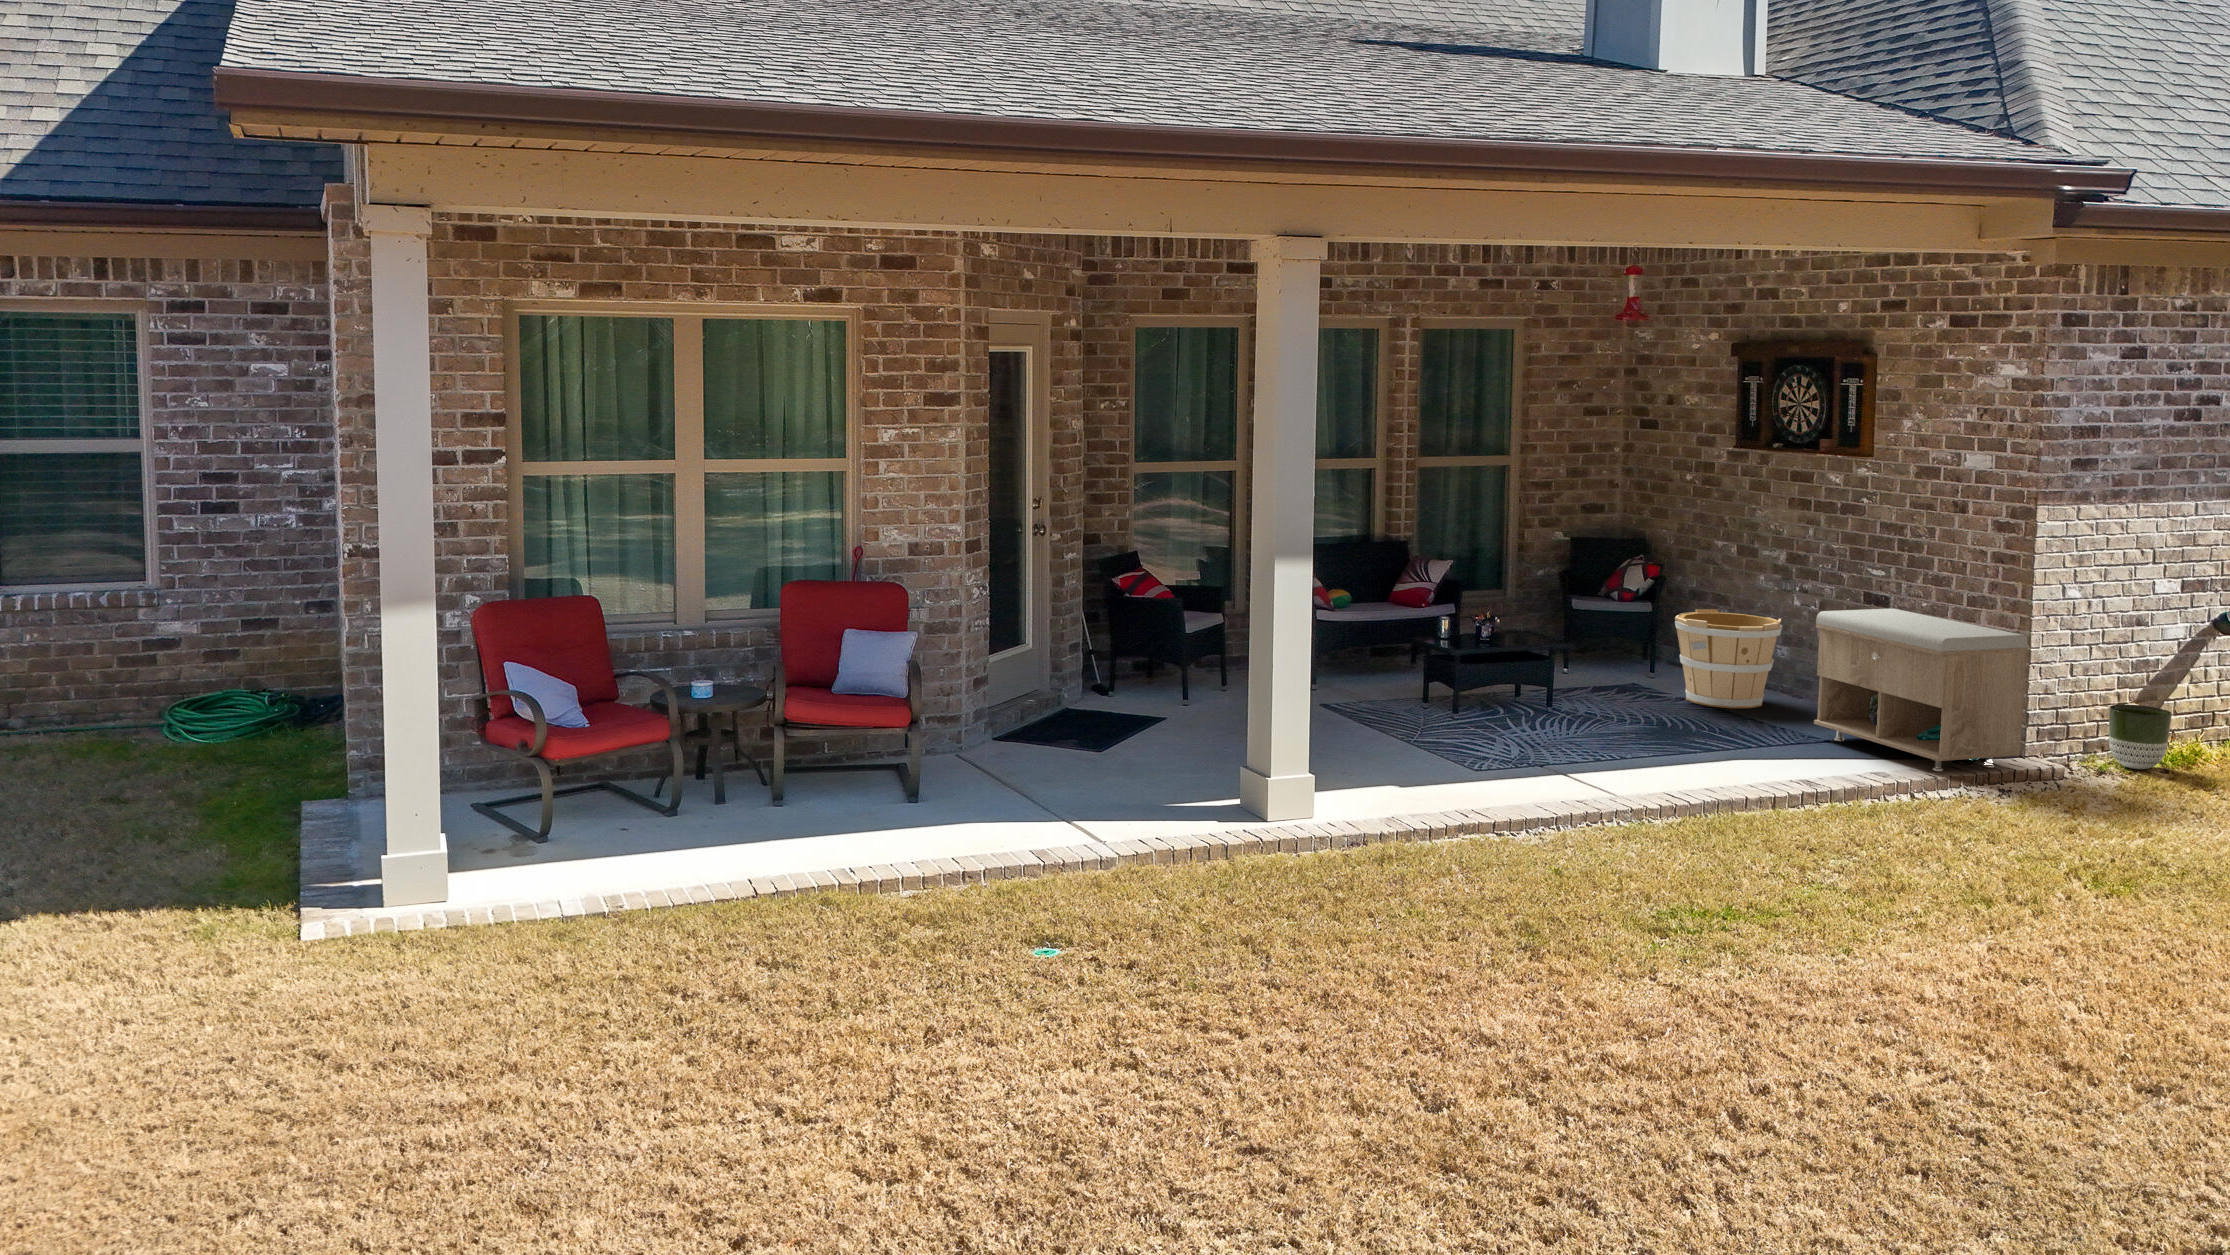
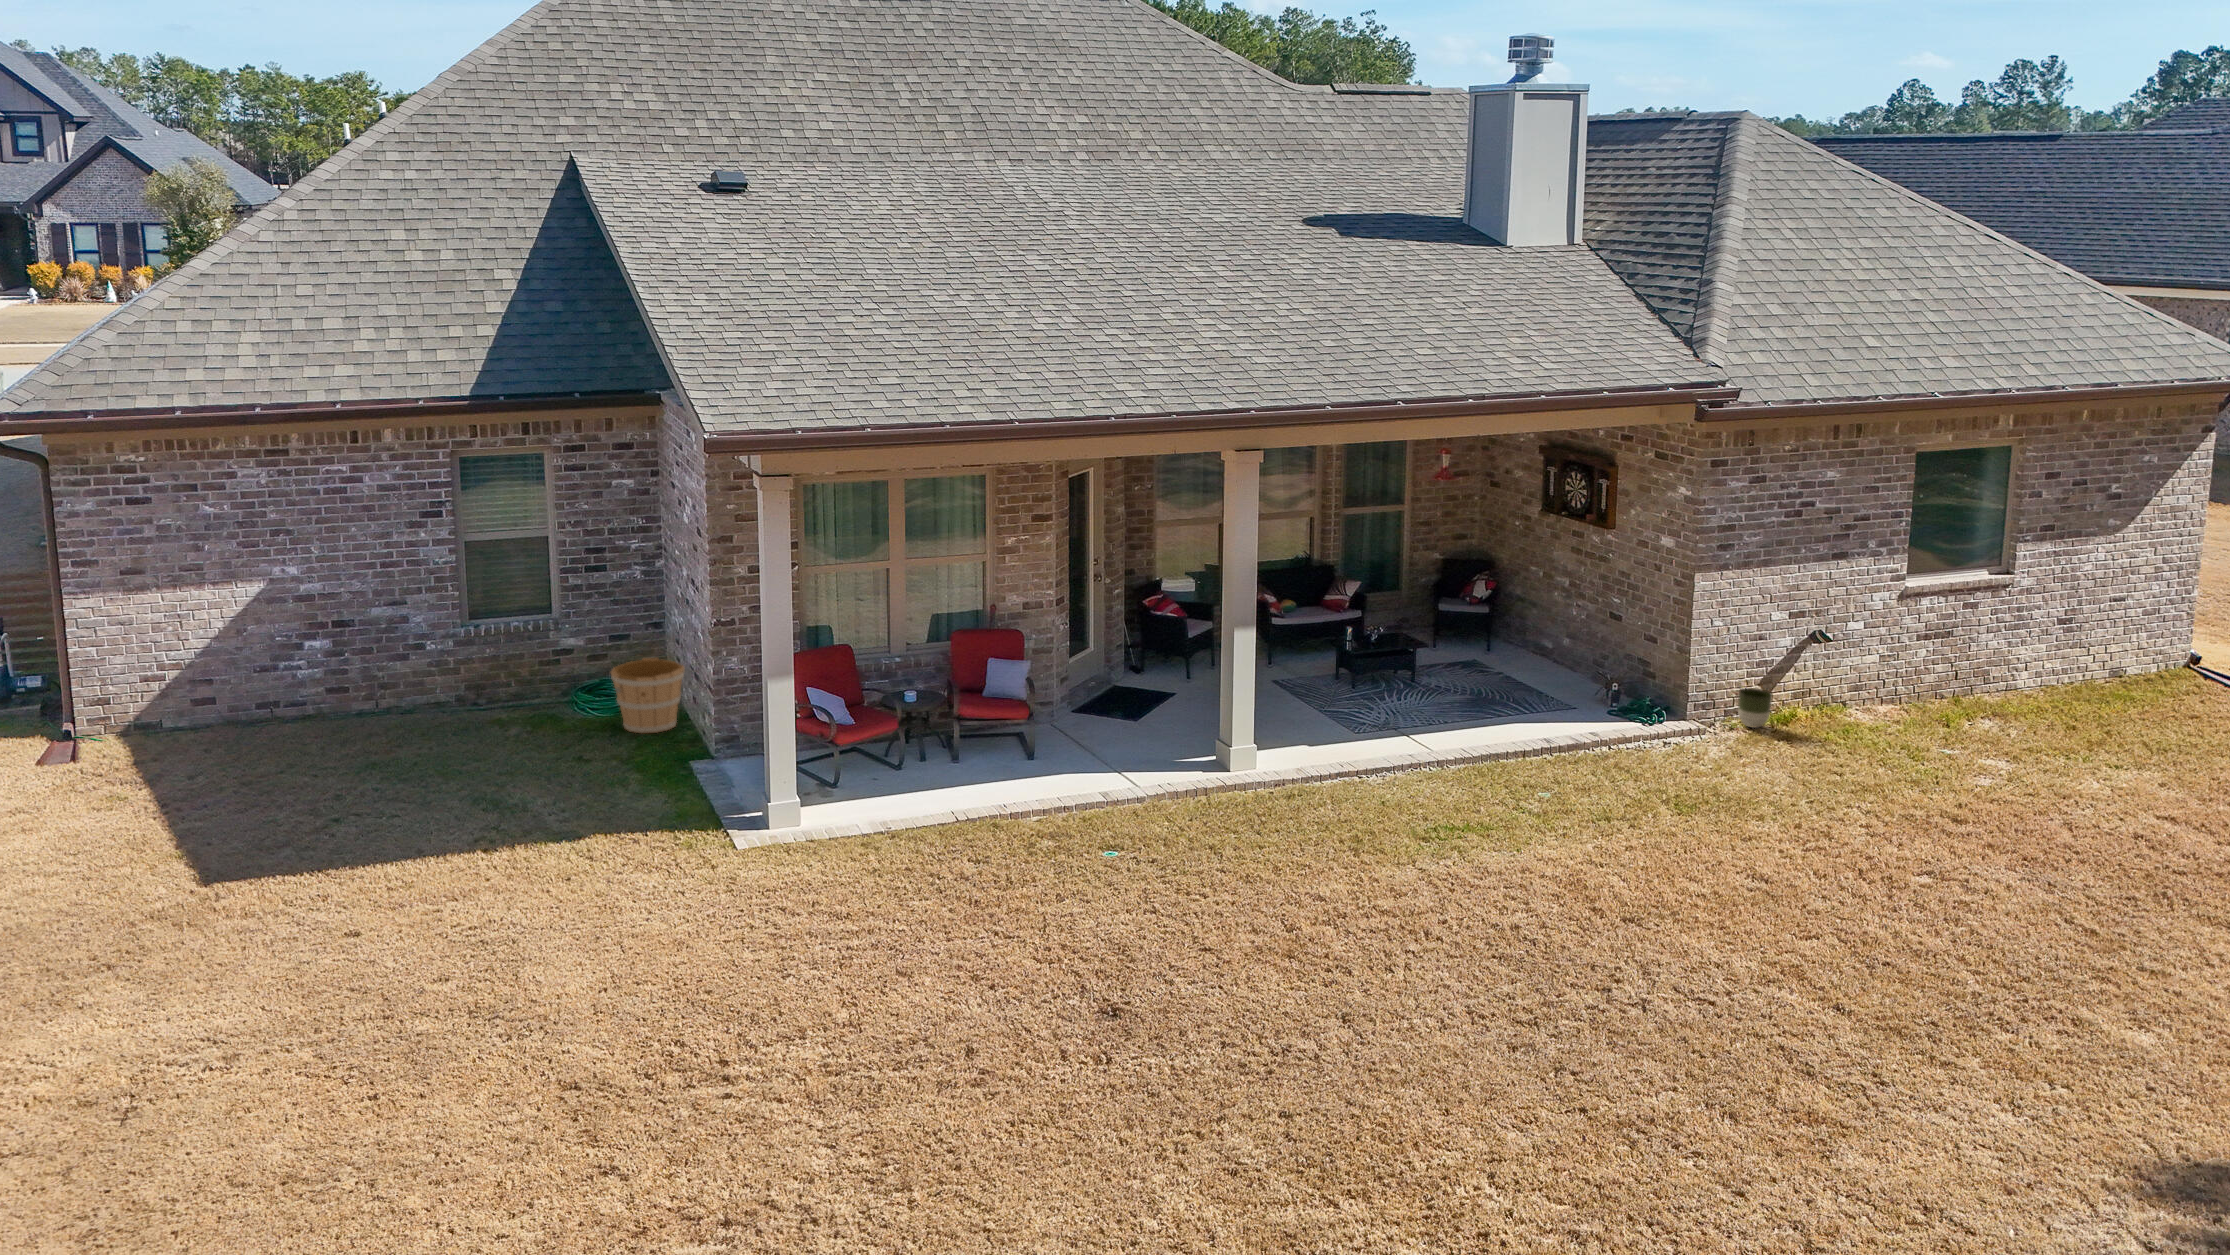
wooden bucket: present [1675,609,1782,708] -> present [611,658,685,733]
storage bench: present [1814,609,2027,772] -> none [1571,625,1686,730]

